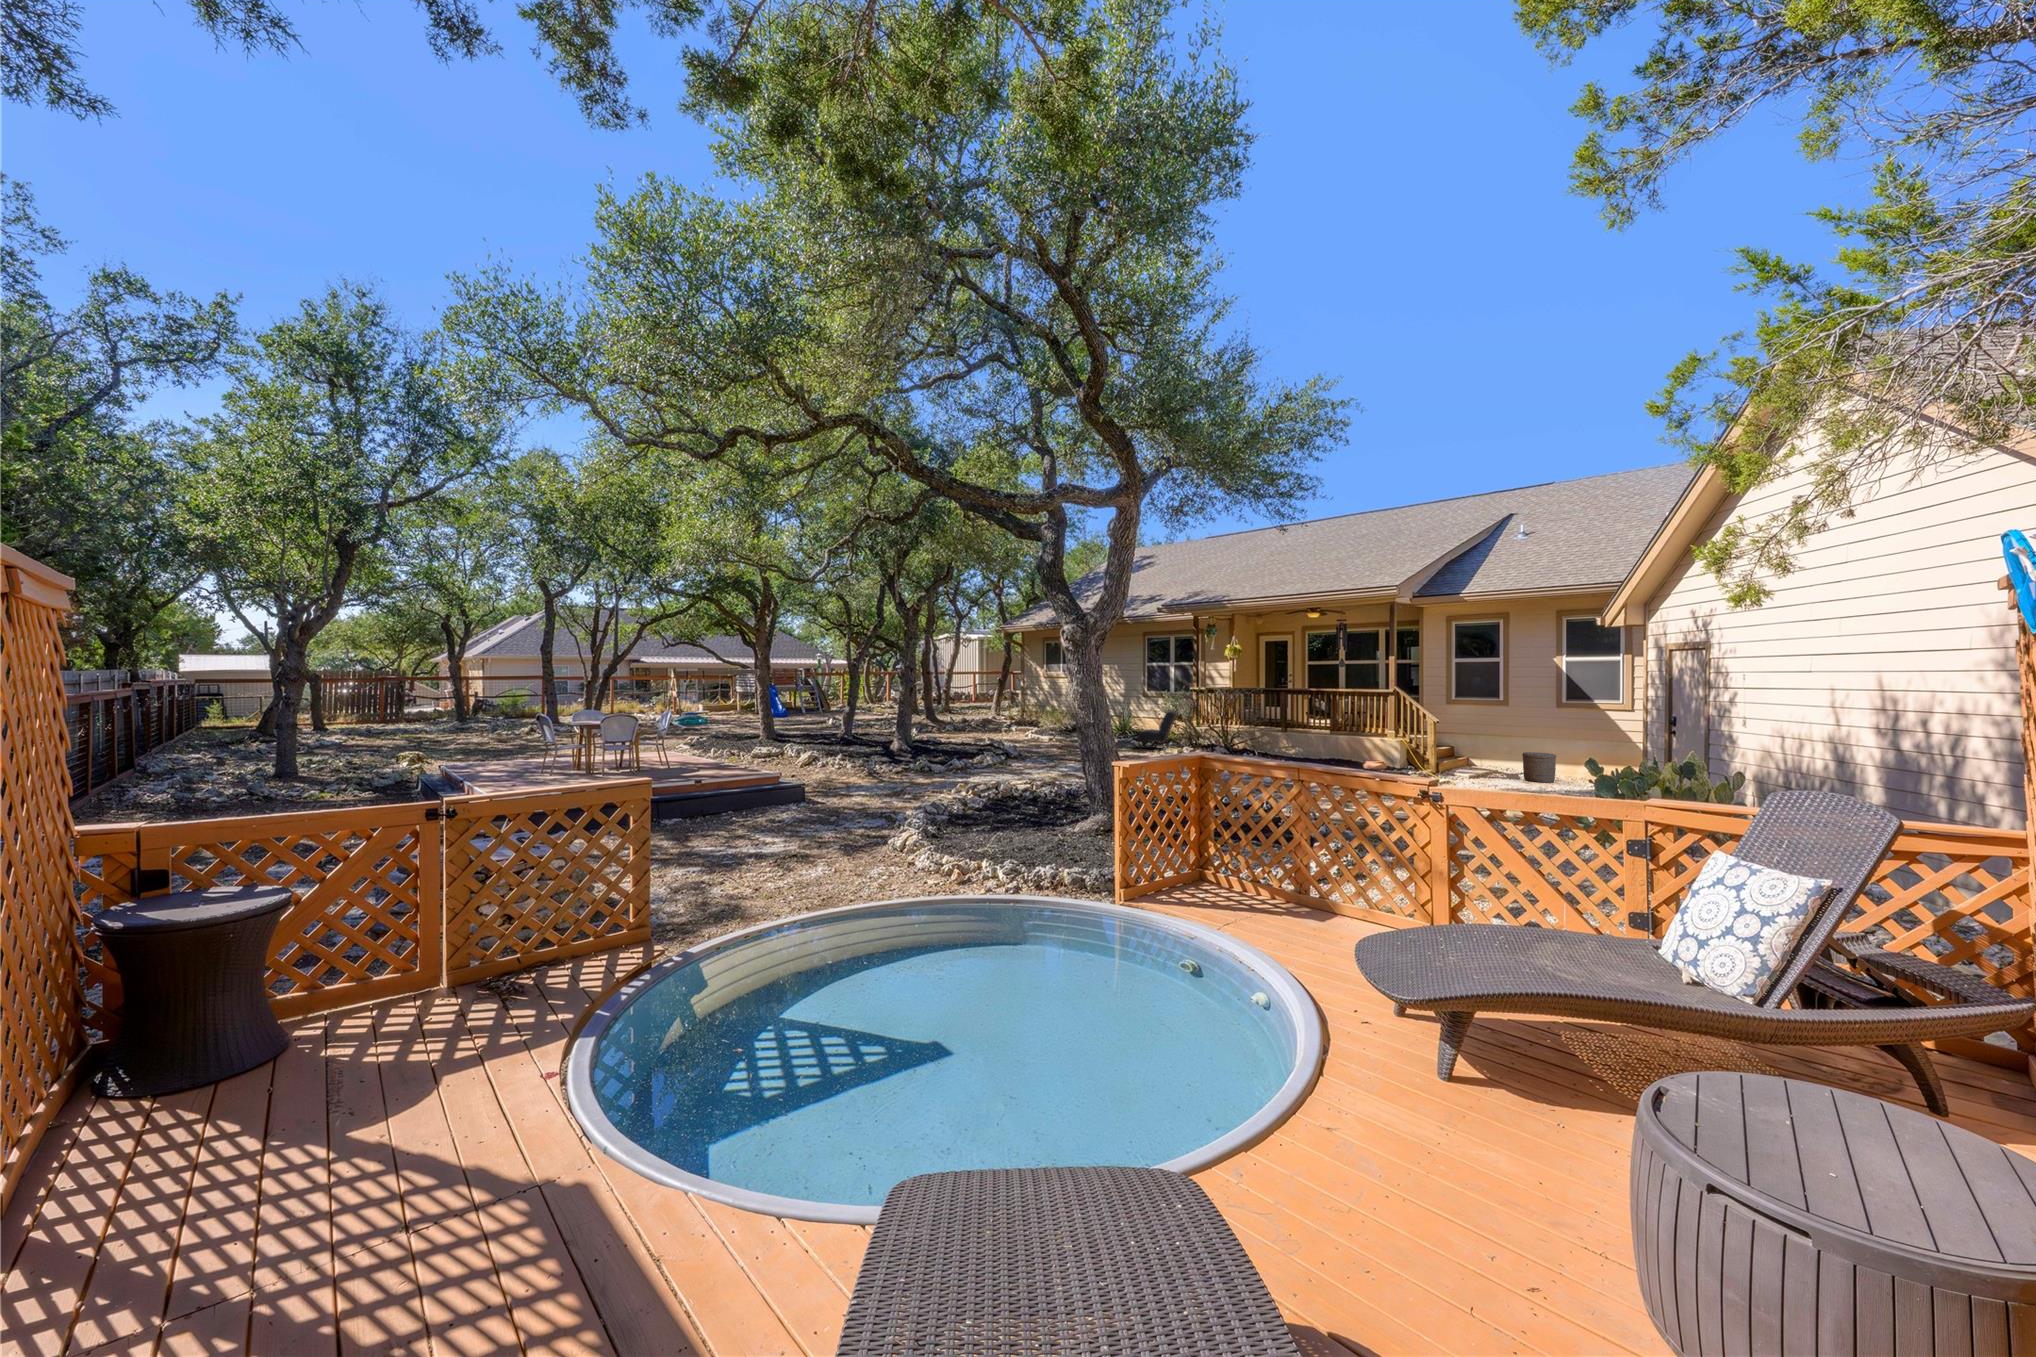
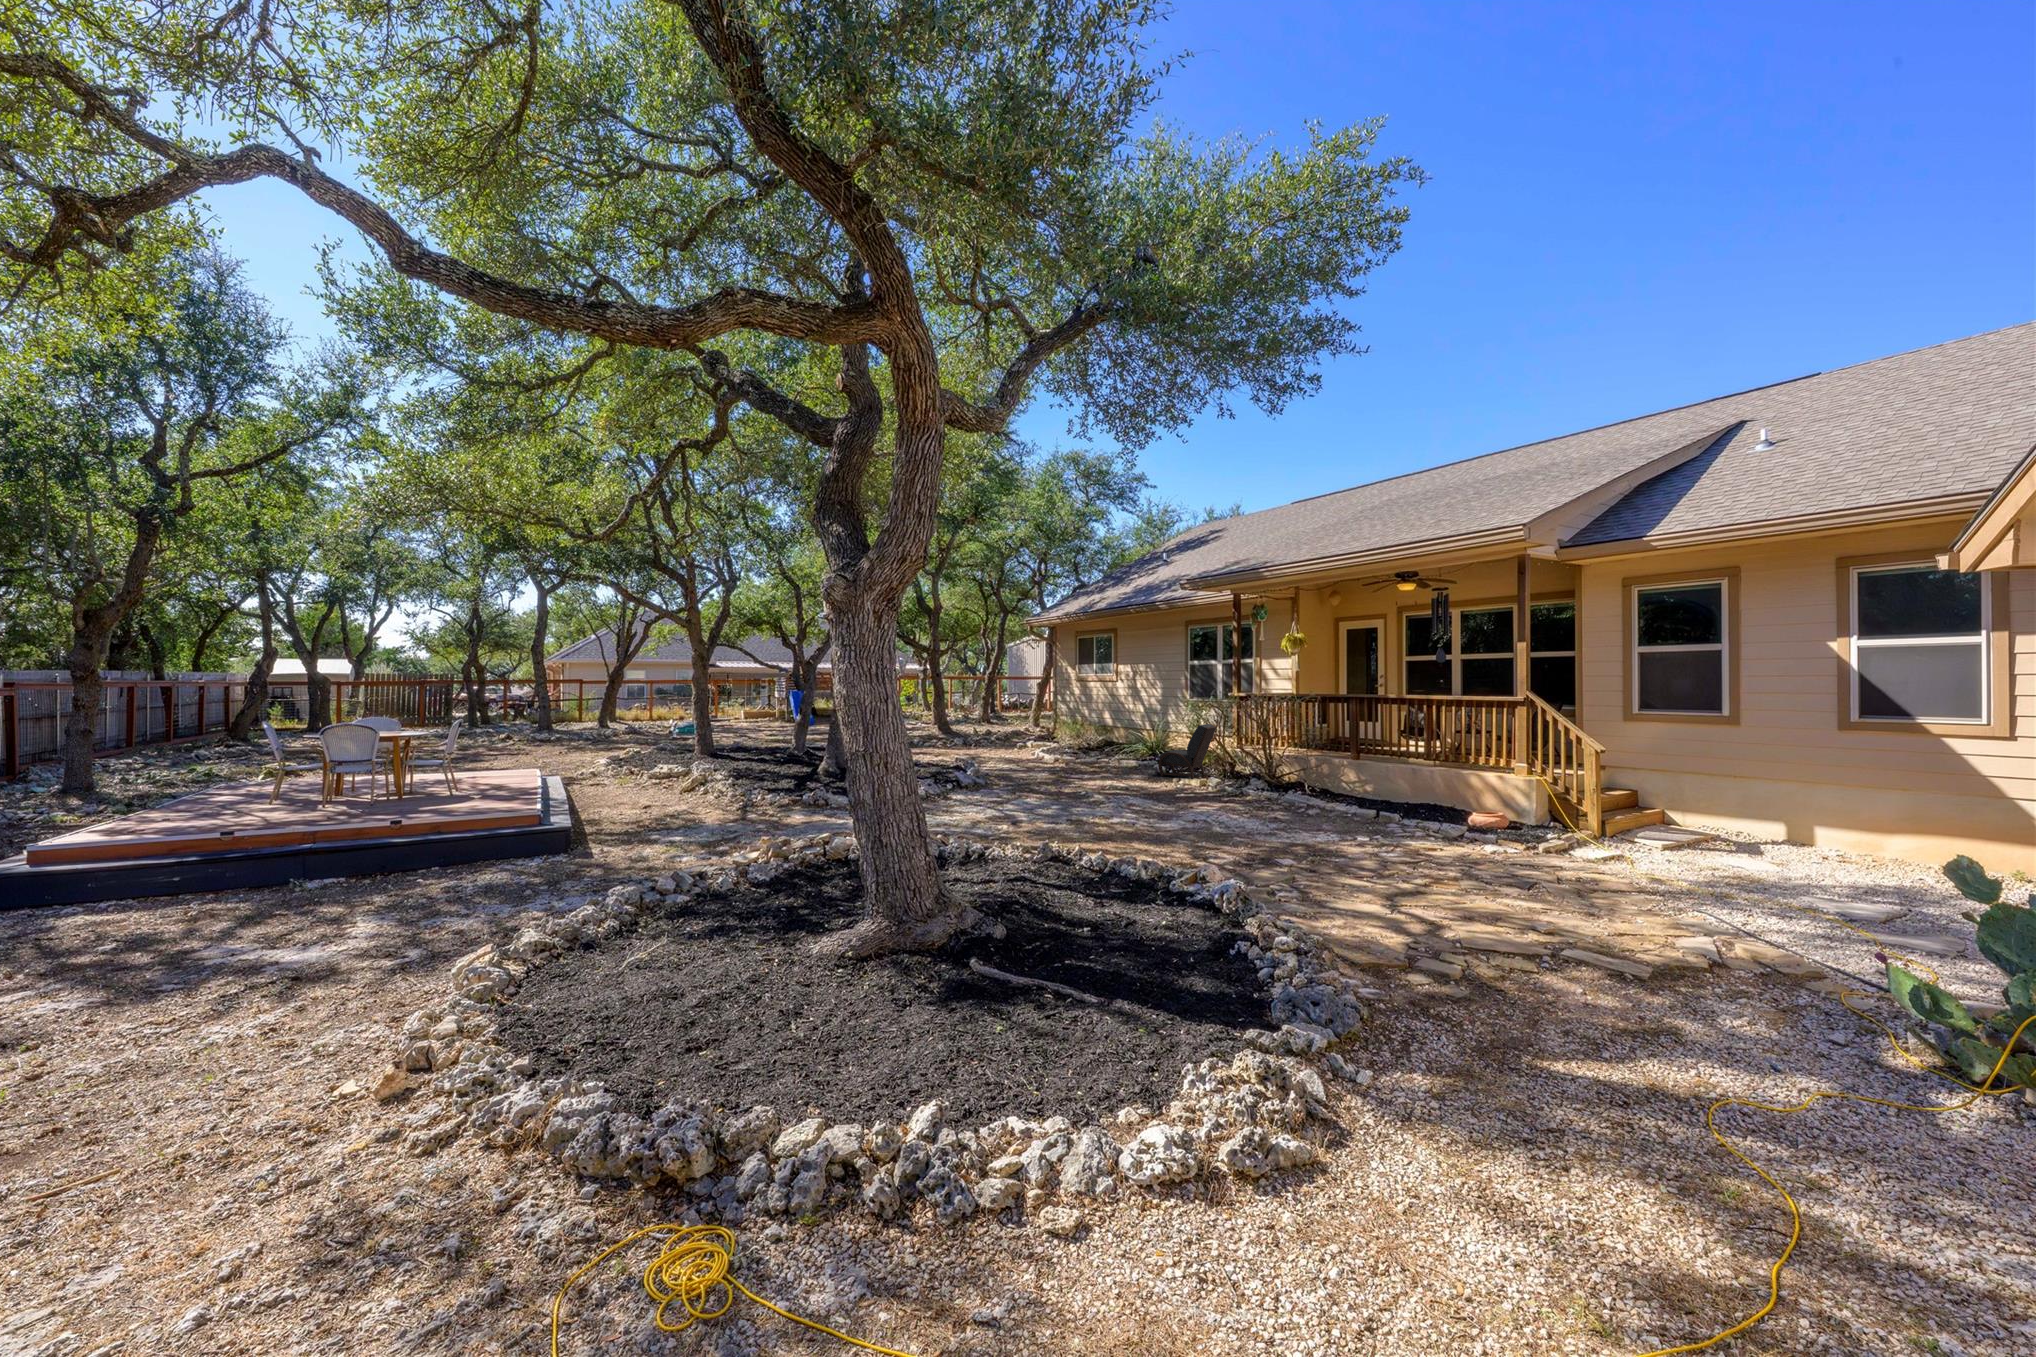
woven basket: present [1522,752,1556,783] -> none [1766,808,1838,866]

